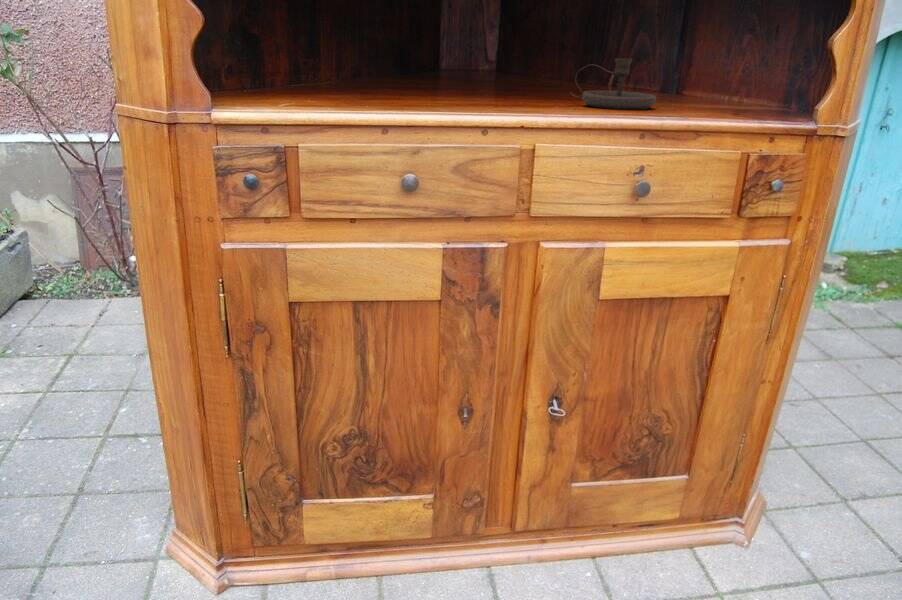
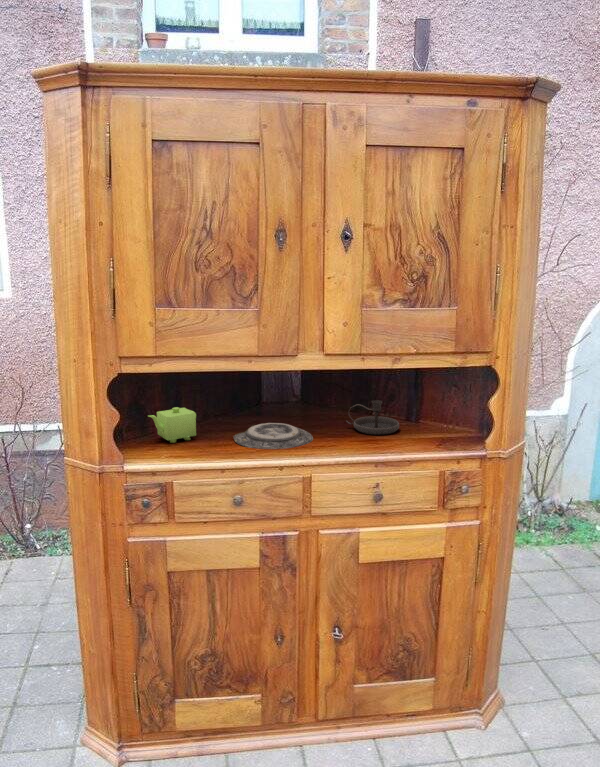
teapot: none [253,46,334,103] -> present [148,407,196,443]
plate: none [395,86,525,113] -> present [234,423,313,449]

